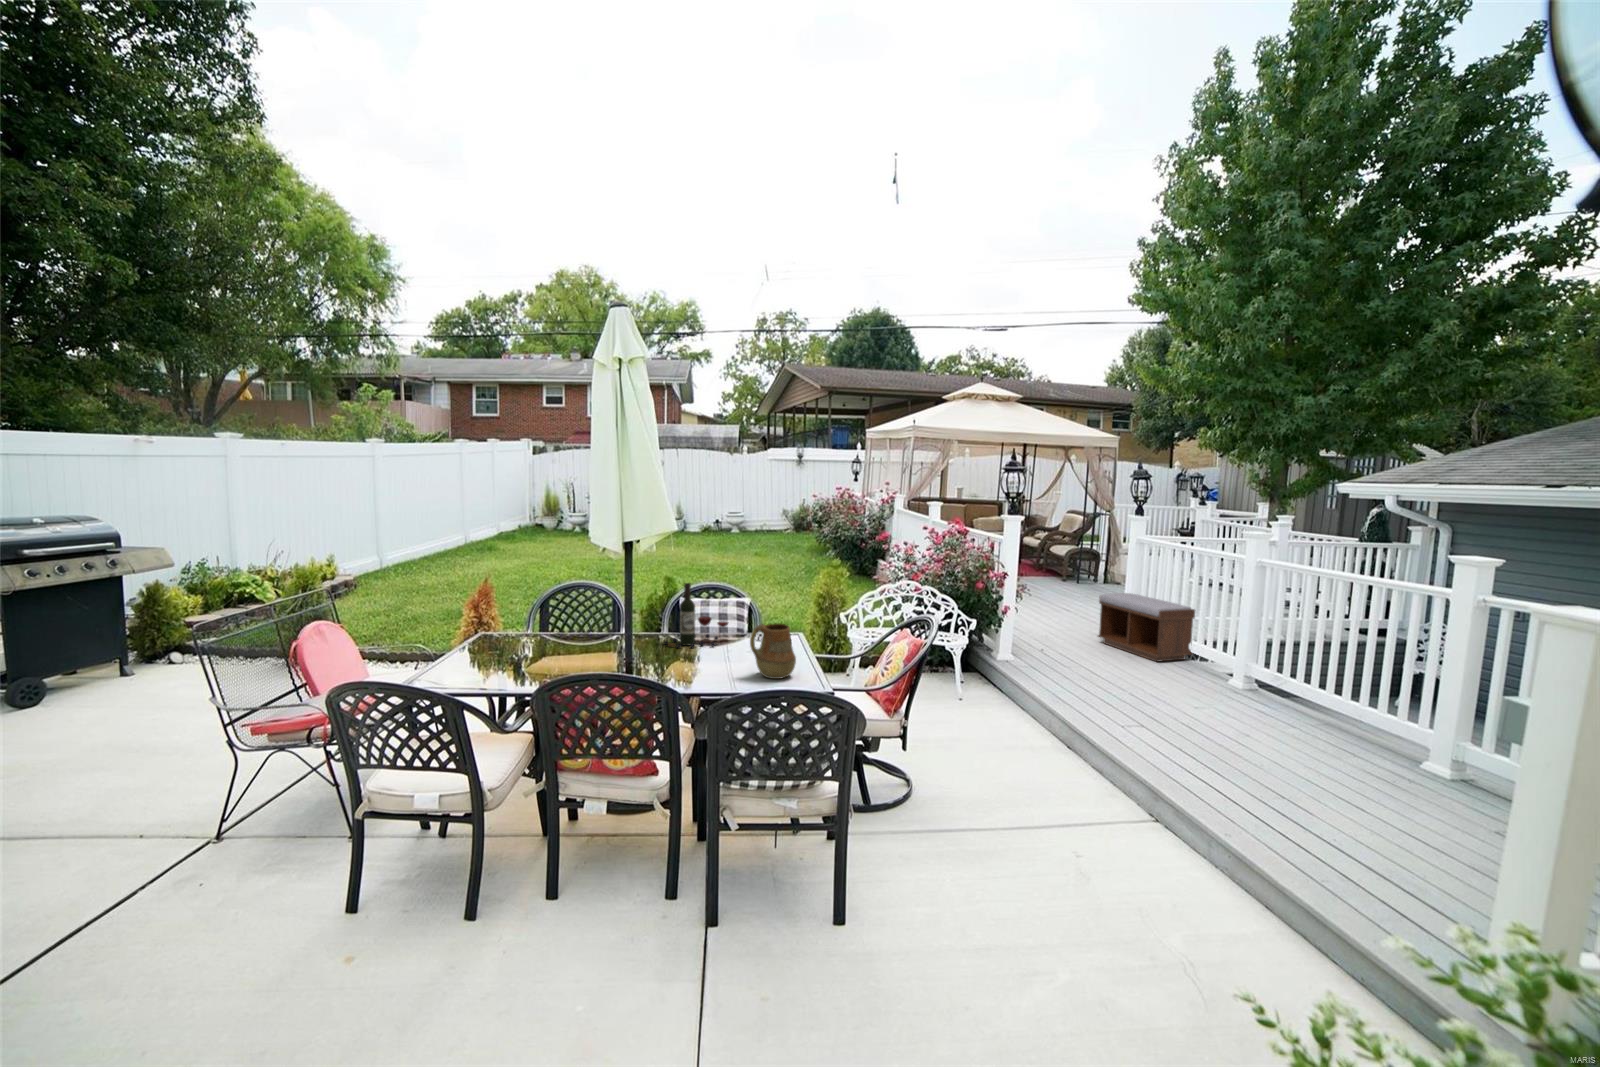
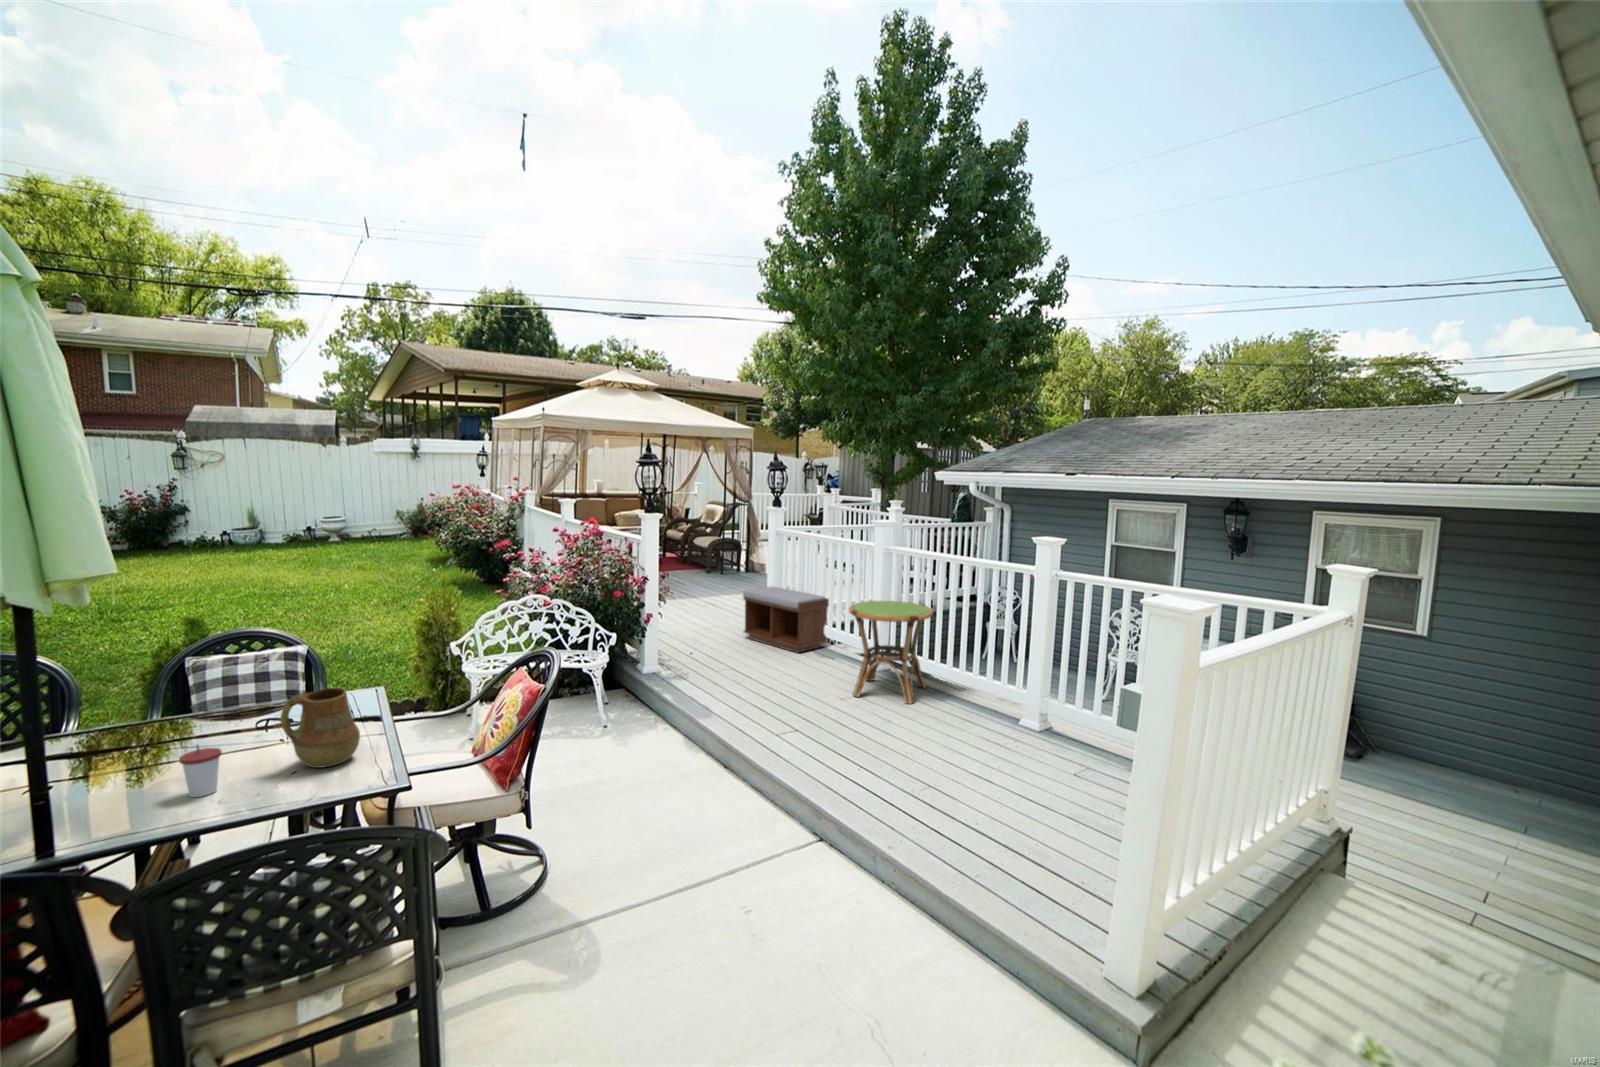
wine bottle: present [664,583,728,648] -> none [143,639,263,738]
side table: none [1217,613,1323,725] -> present [849,601,933,704]
cup: none [696,648,718,683] -> present [179,745,222,797]

